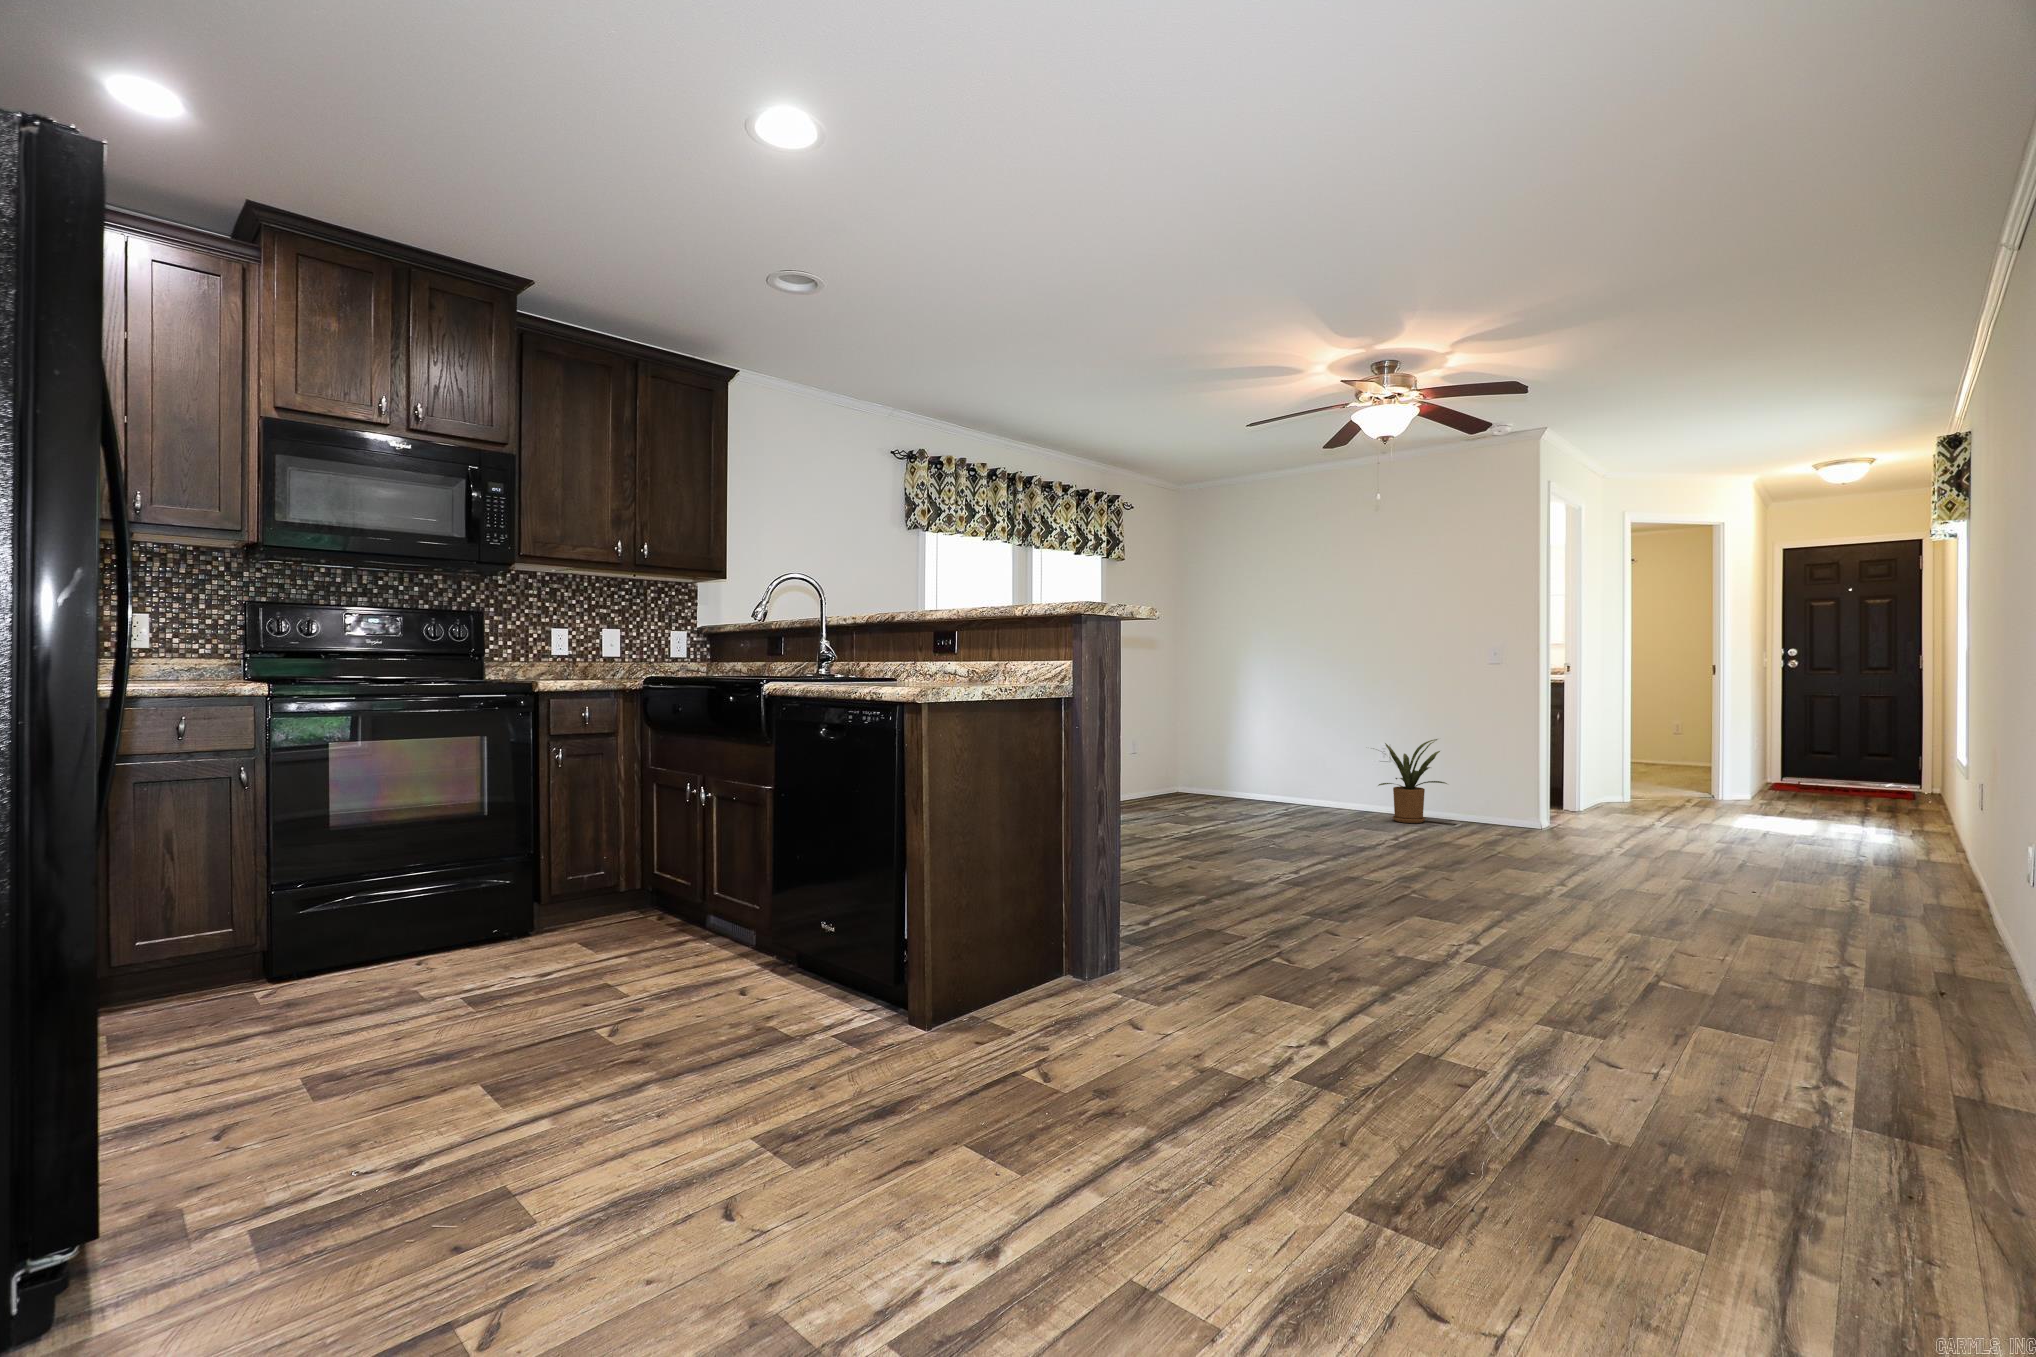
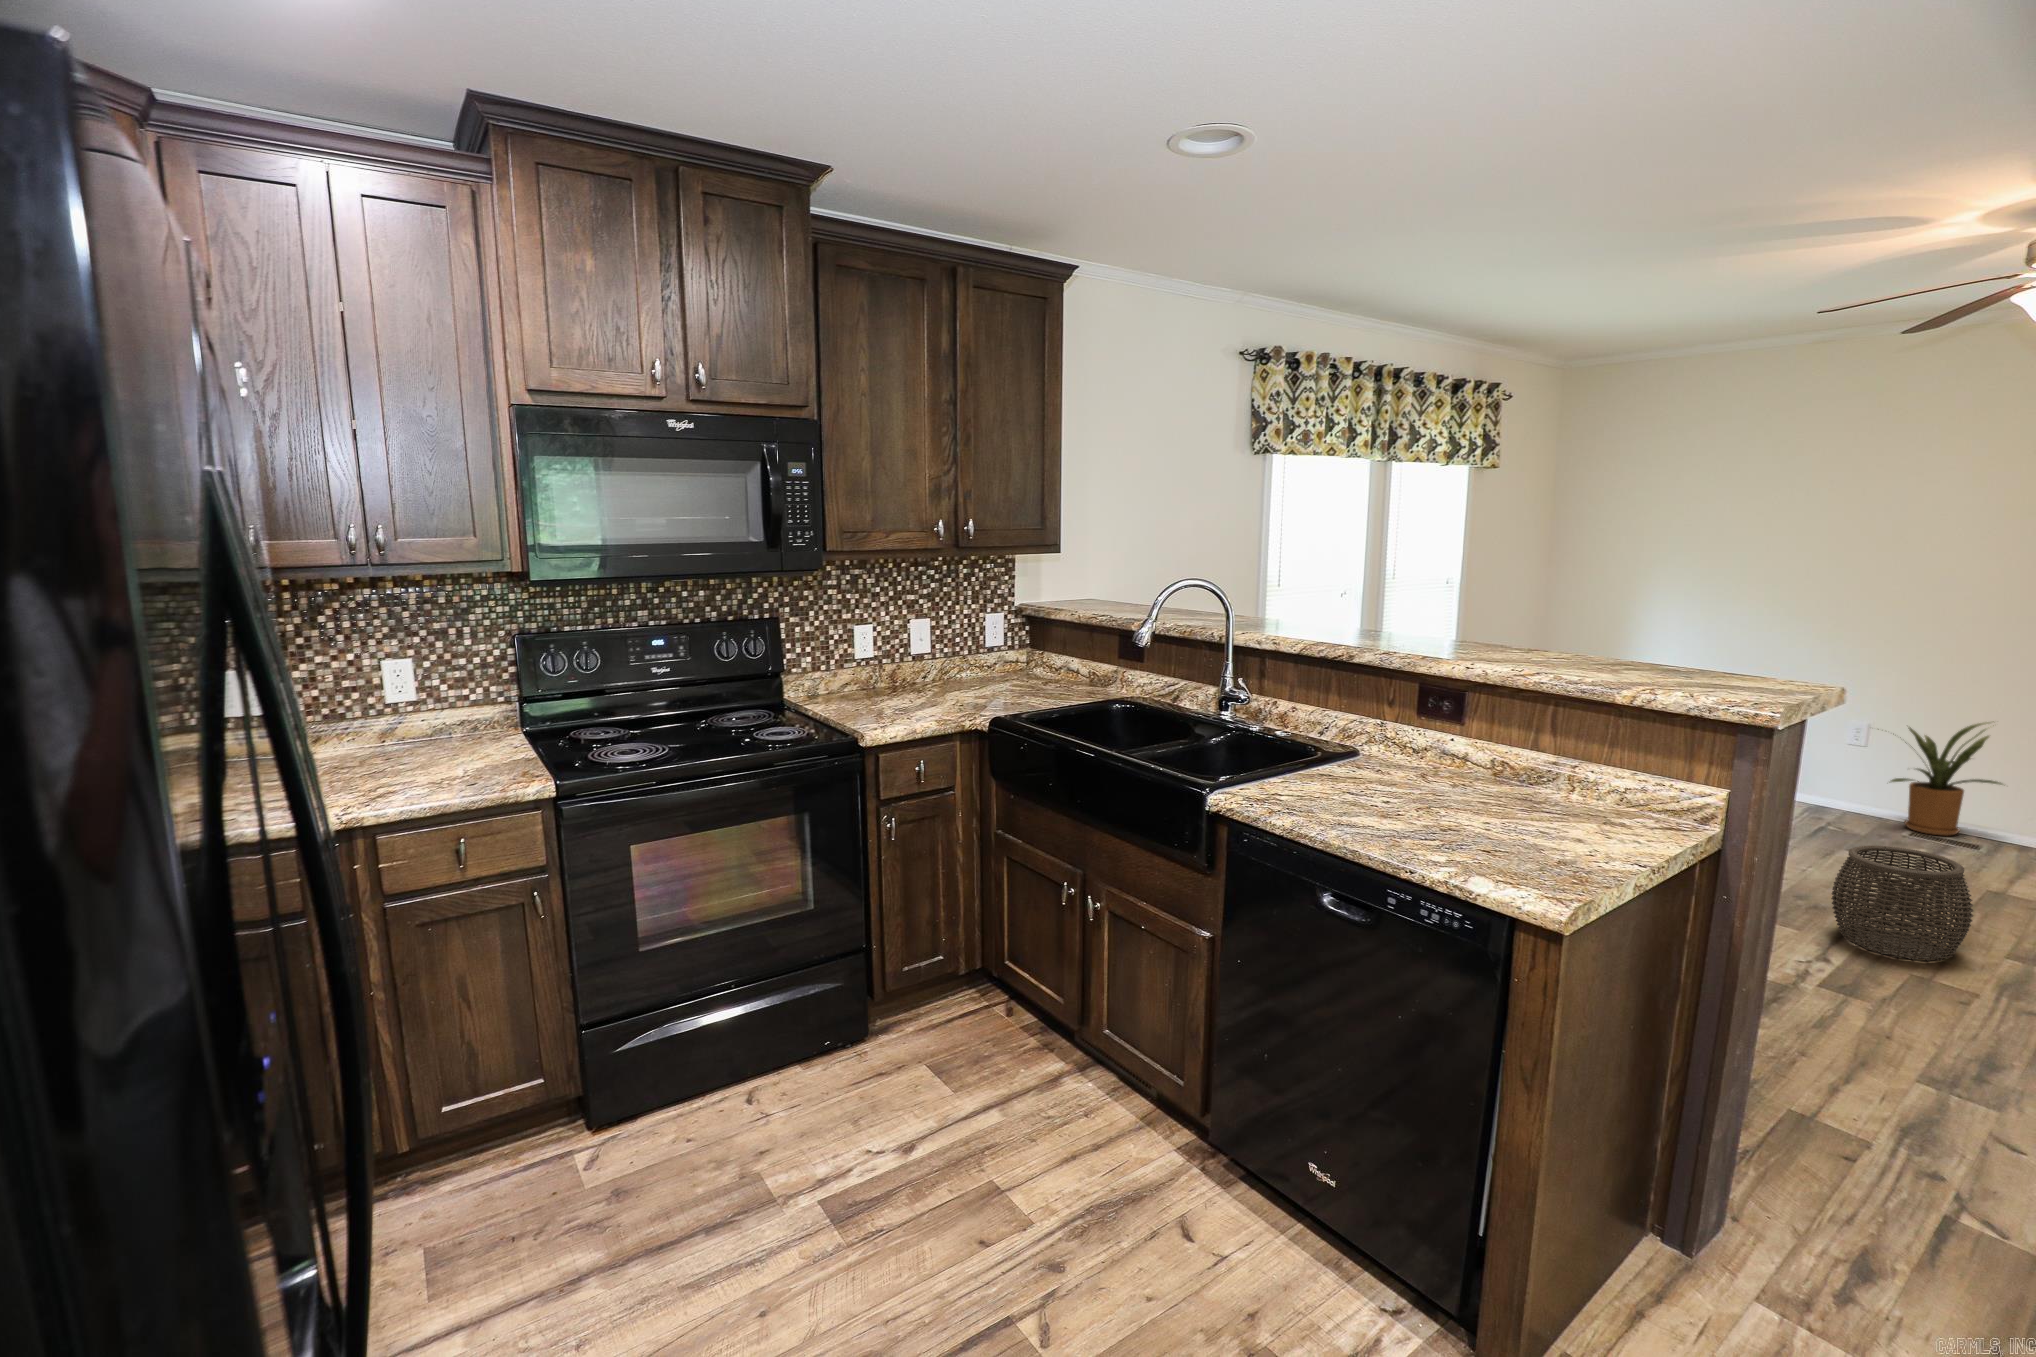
woven basket: none [1289,802,1366,874] -> present [1831,846,1973,961]

